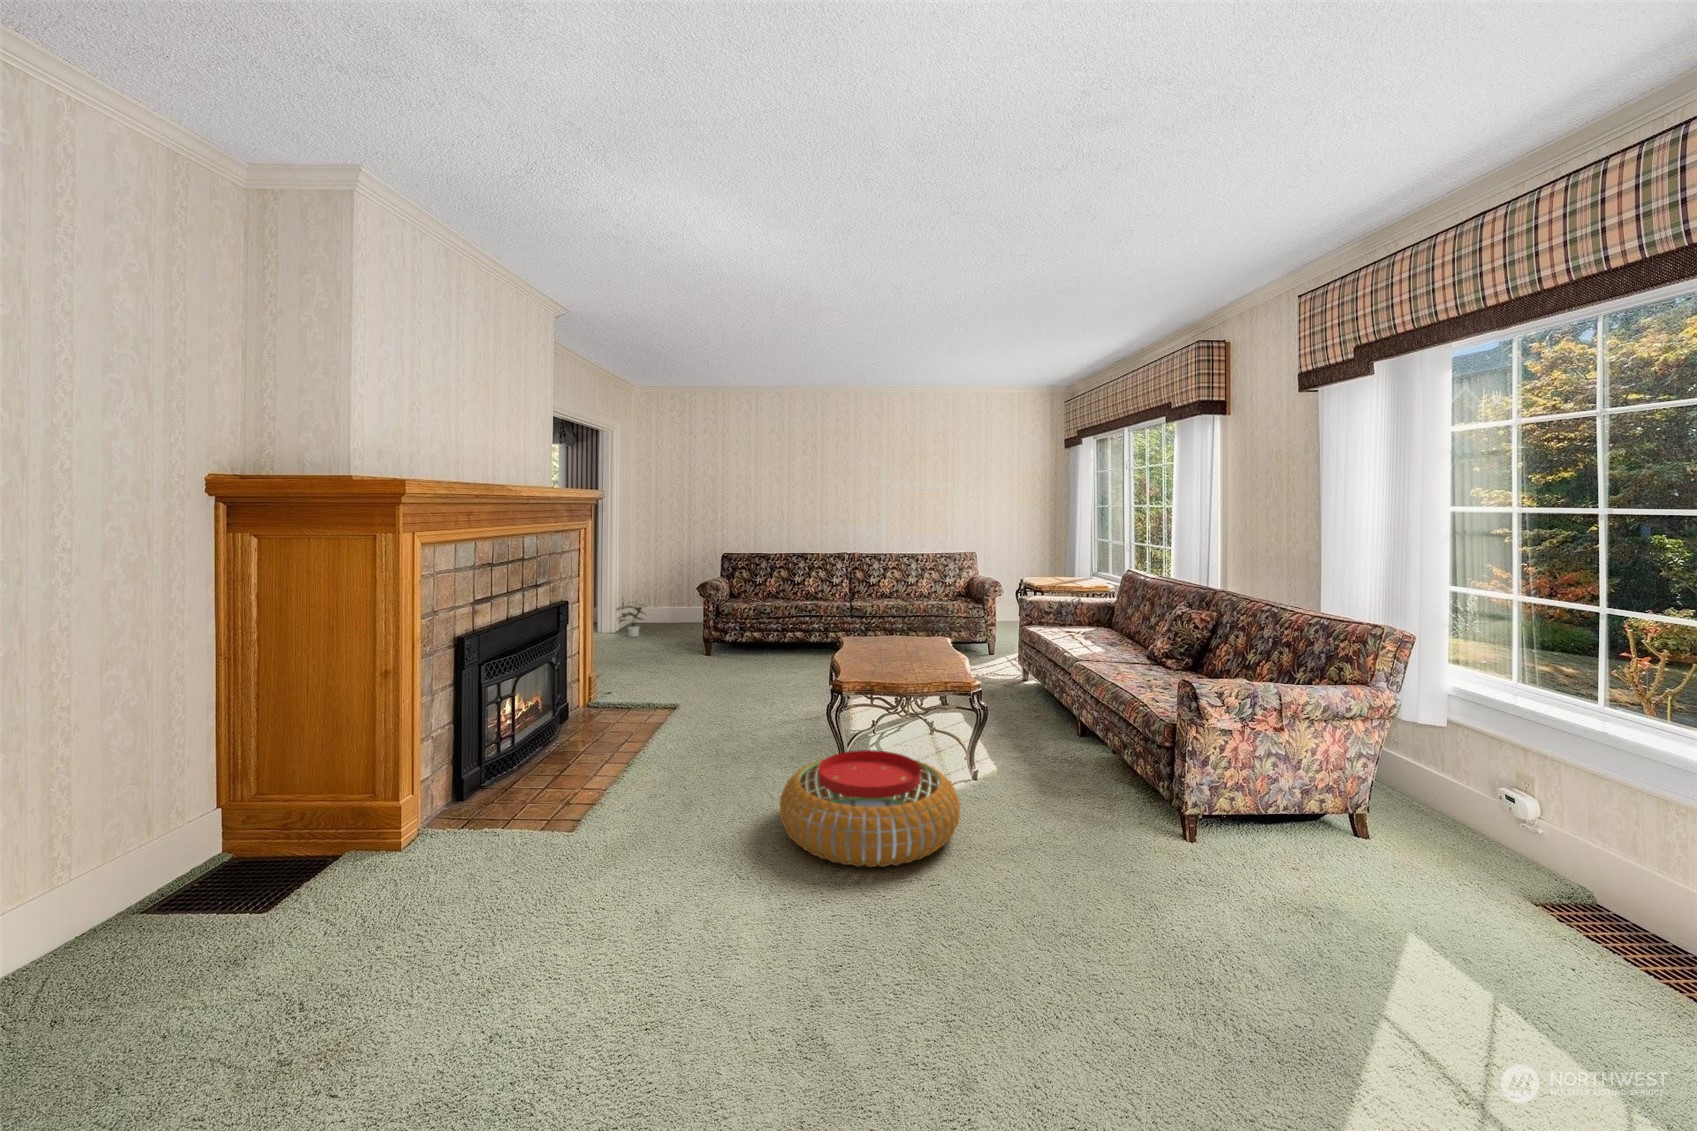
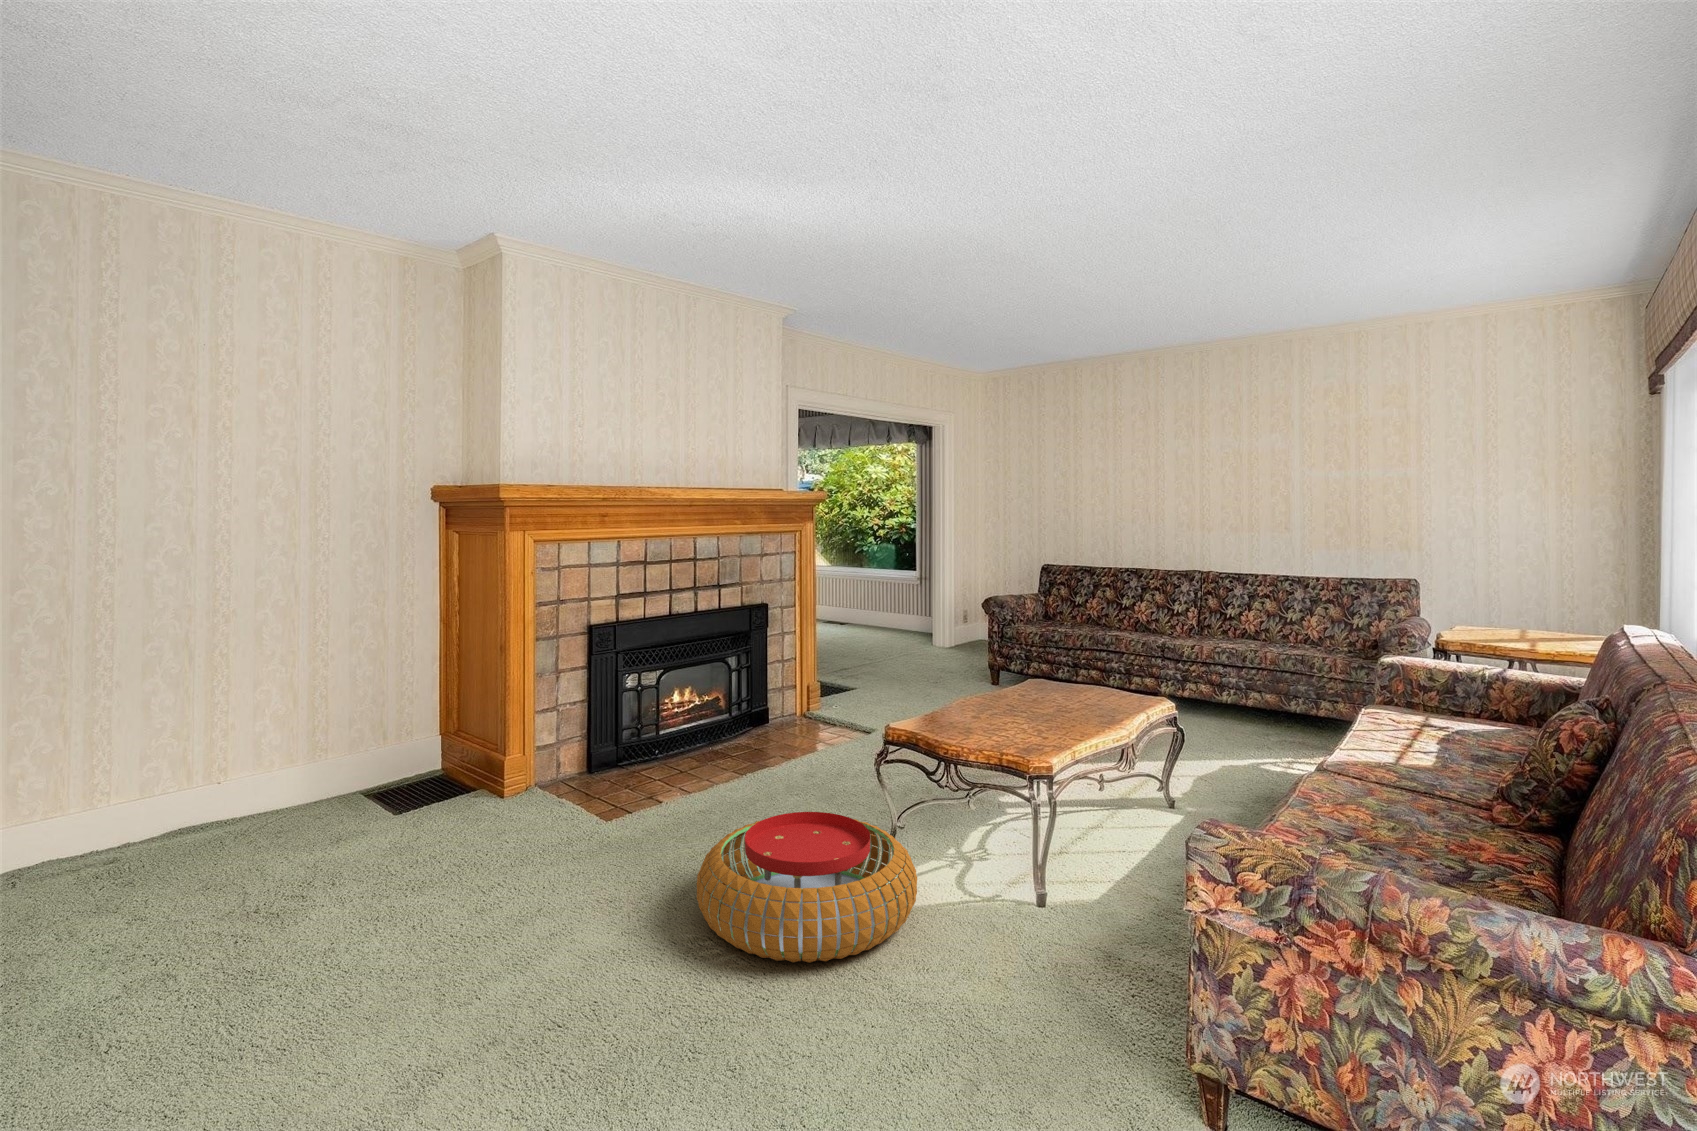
potted plant: present [617,605,643,637] -> none [932,614,967,653]

